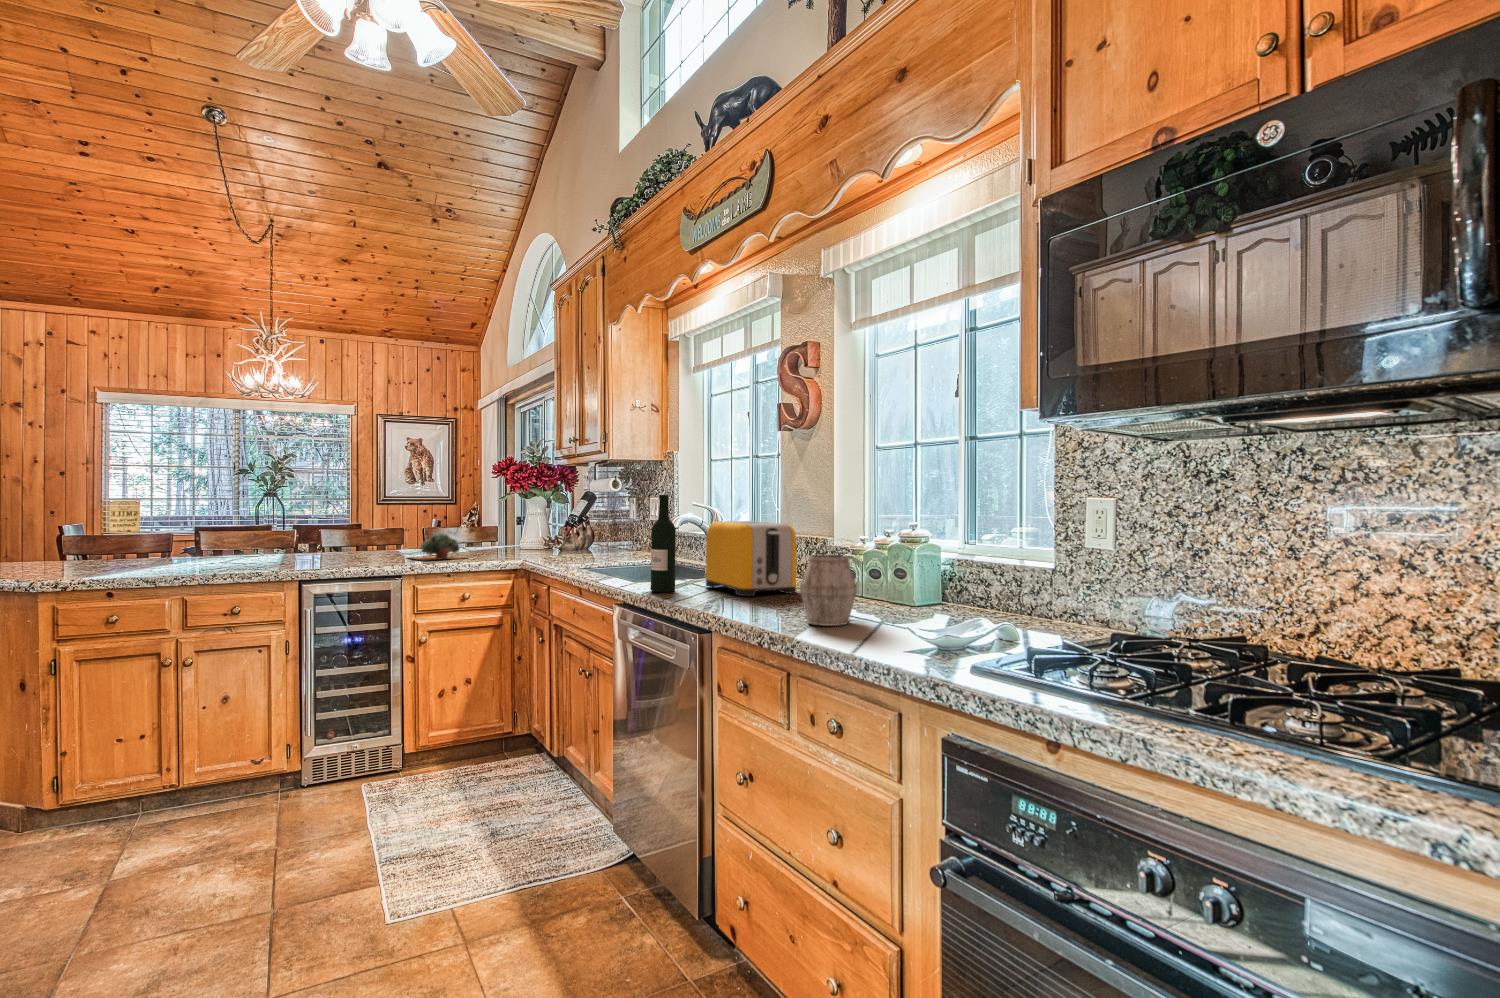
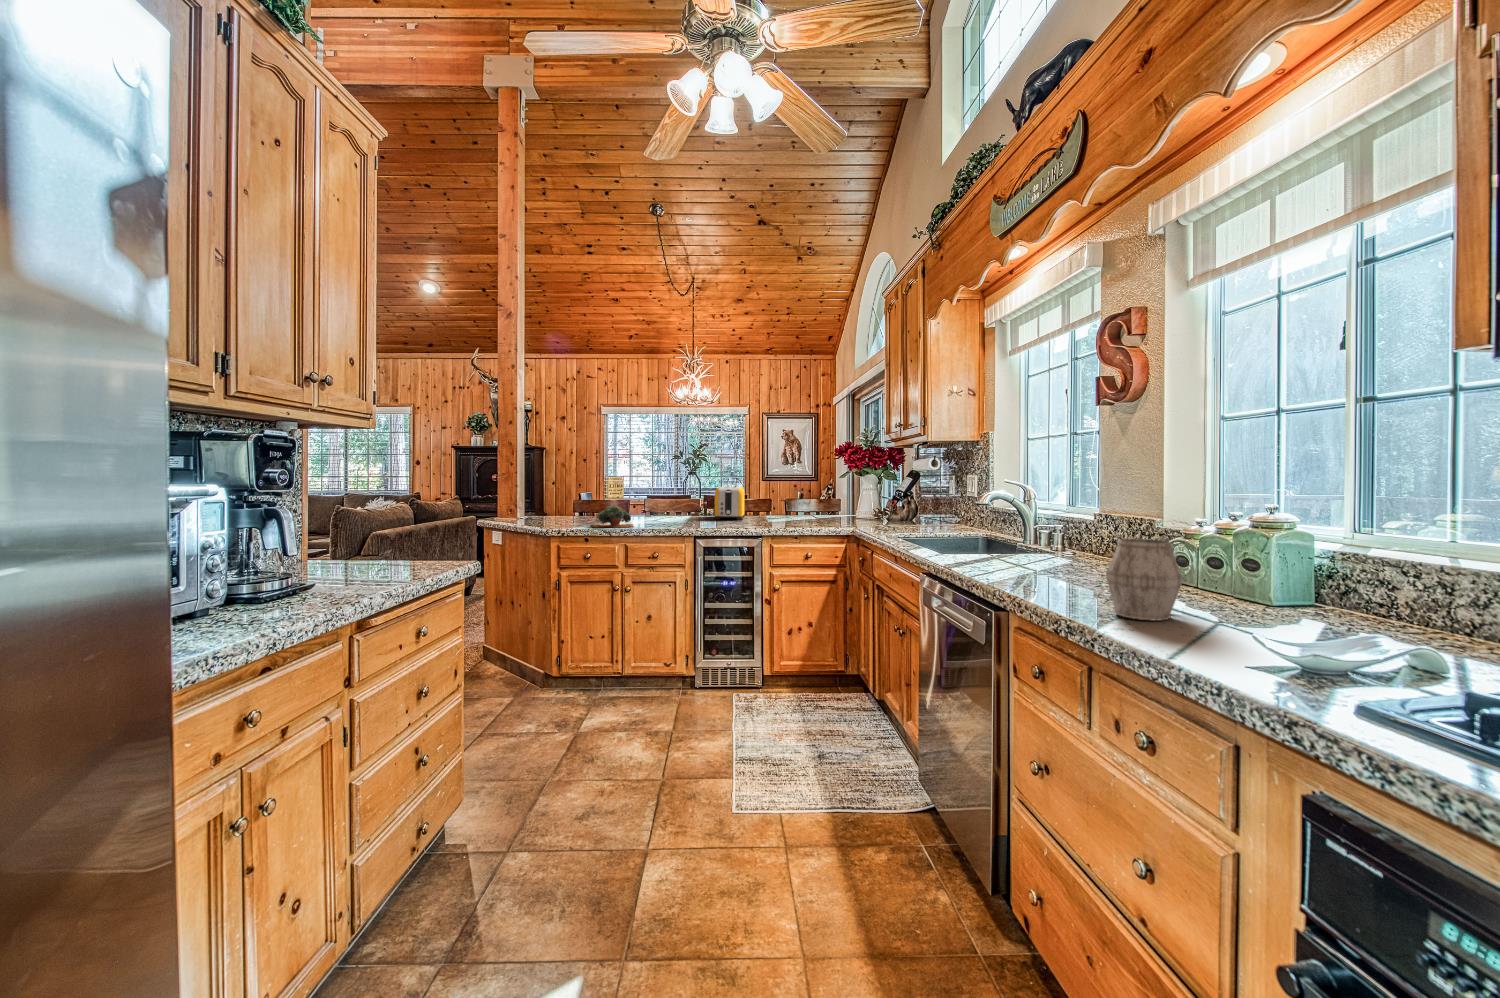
wine bottle: present [651,495,676,592] -> none [954,473,979,566]
toaster: present [706,521,797,596] -> present [715,487,745,520]
succulent plant: present [411,533,464,560] -> present [591,506,634,528]

